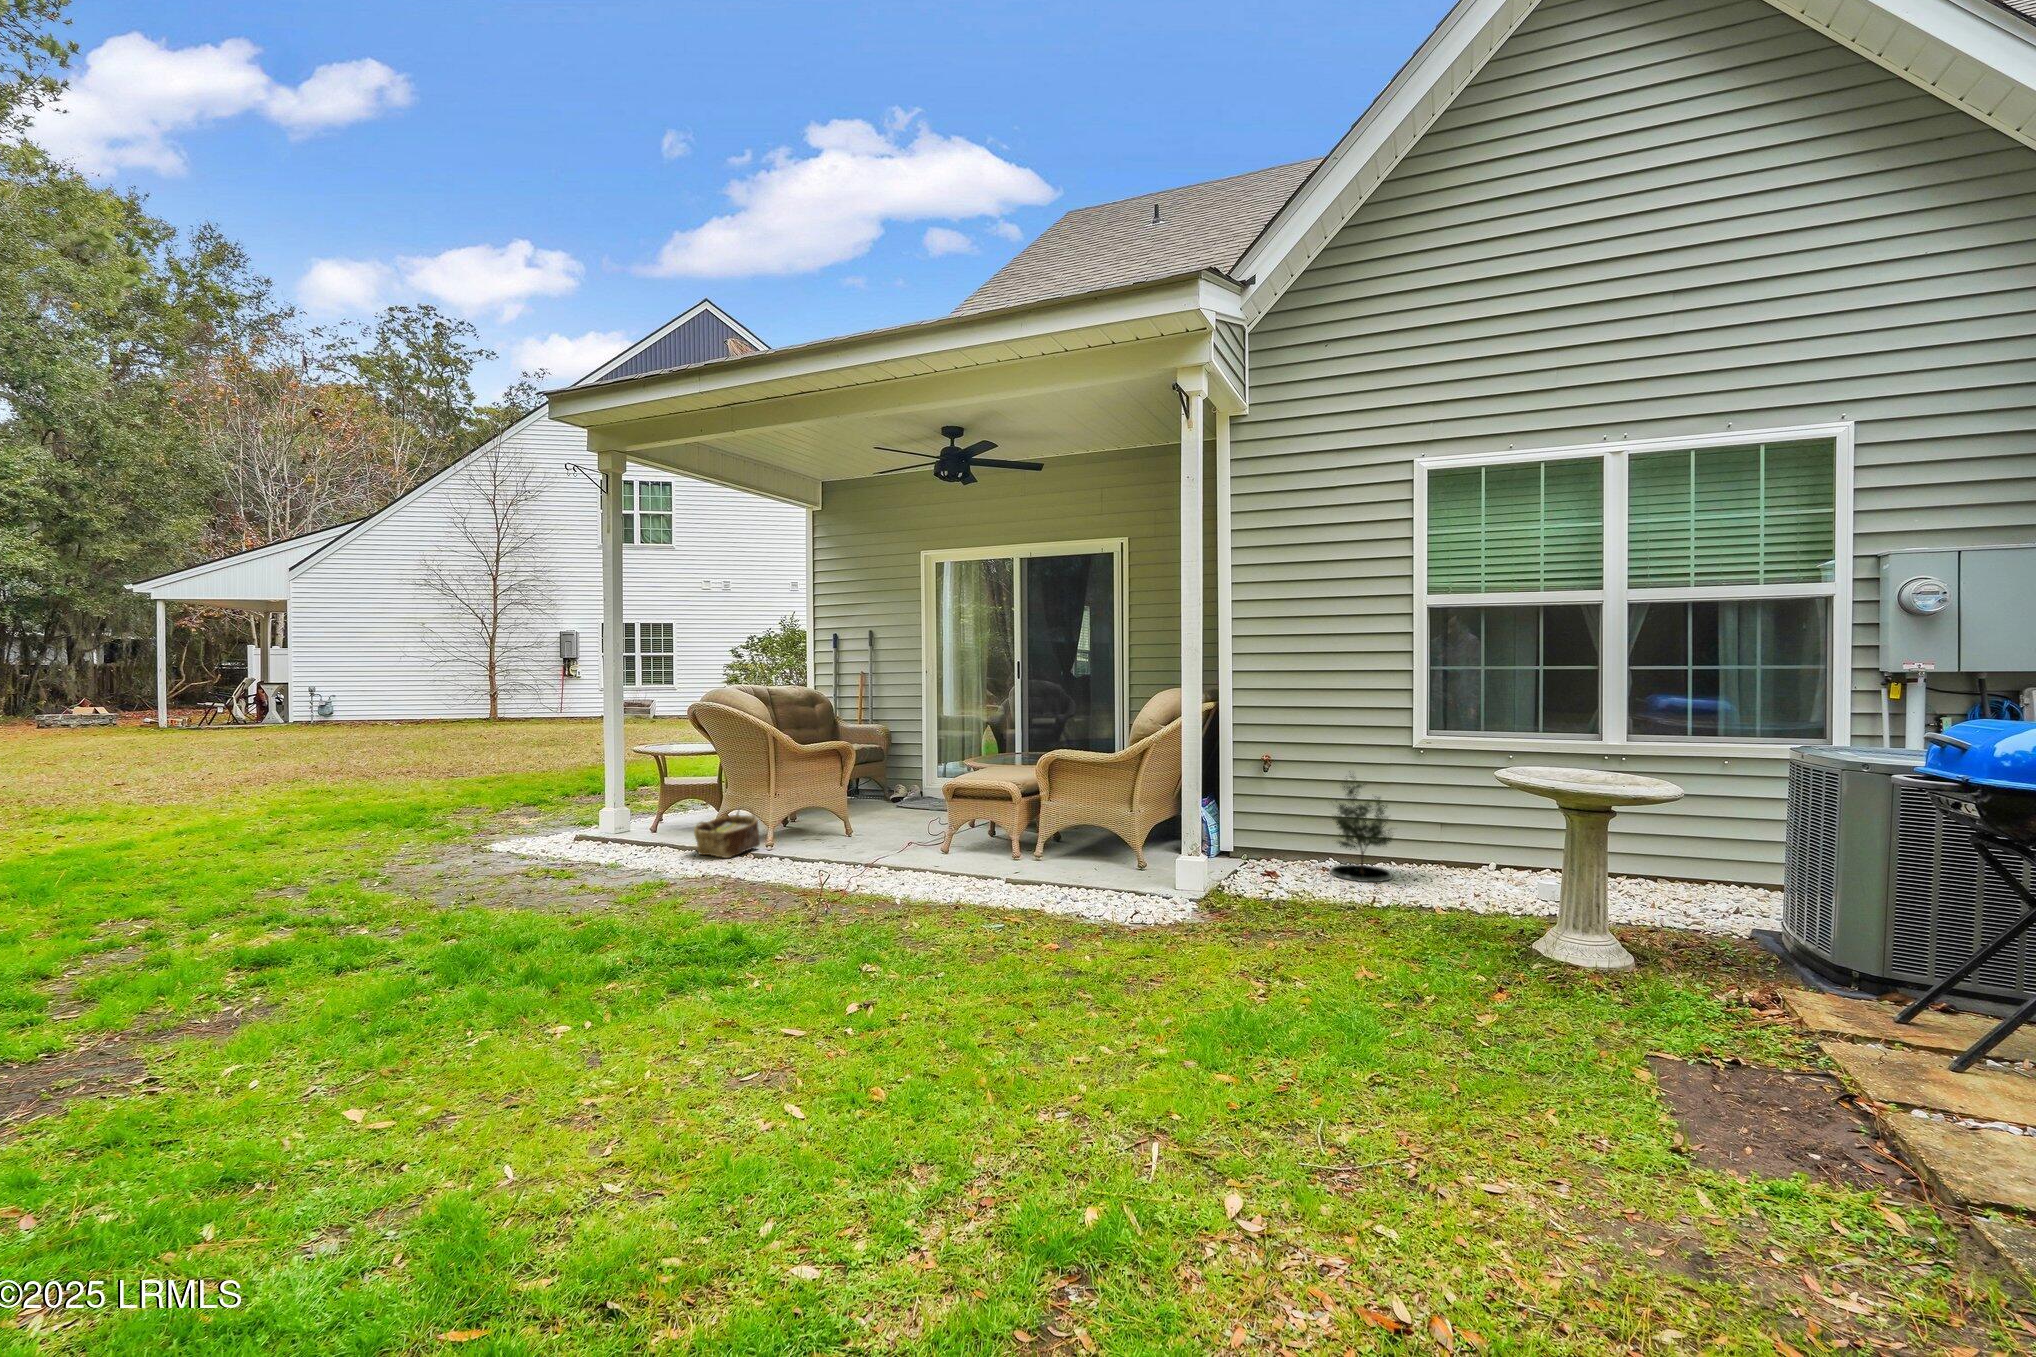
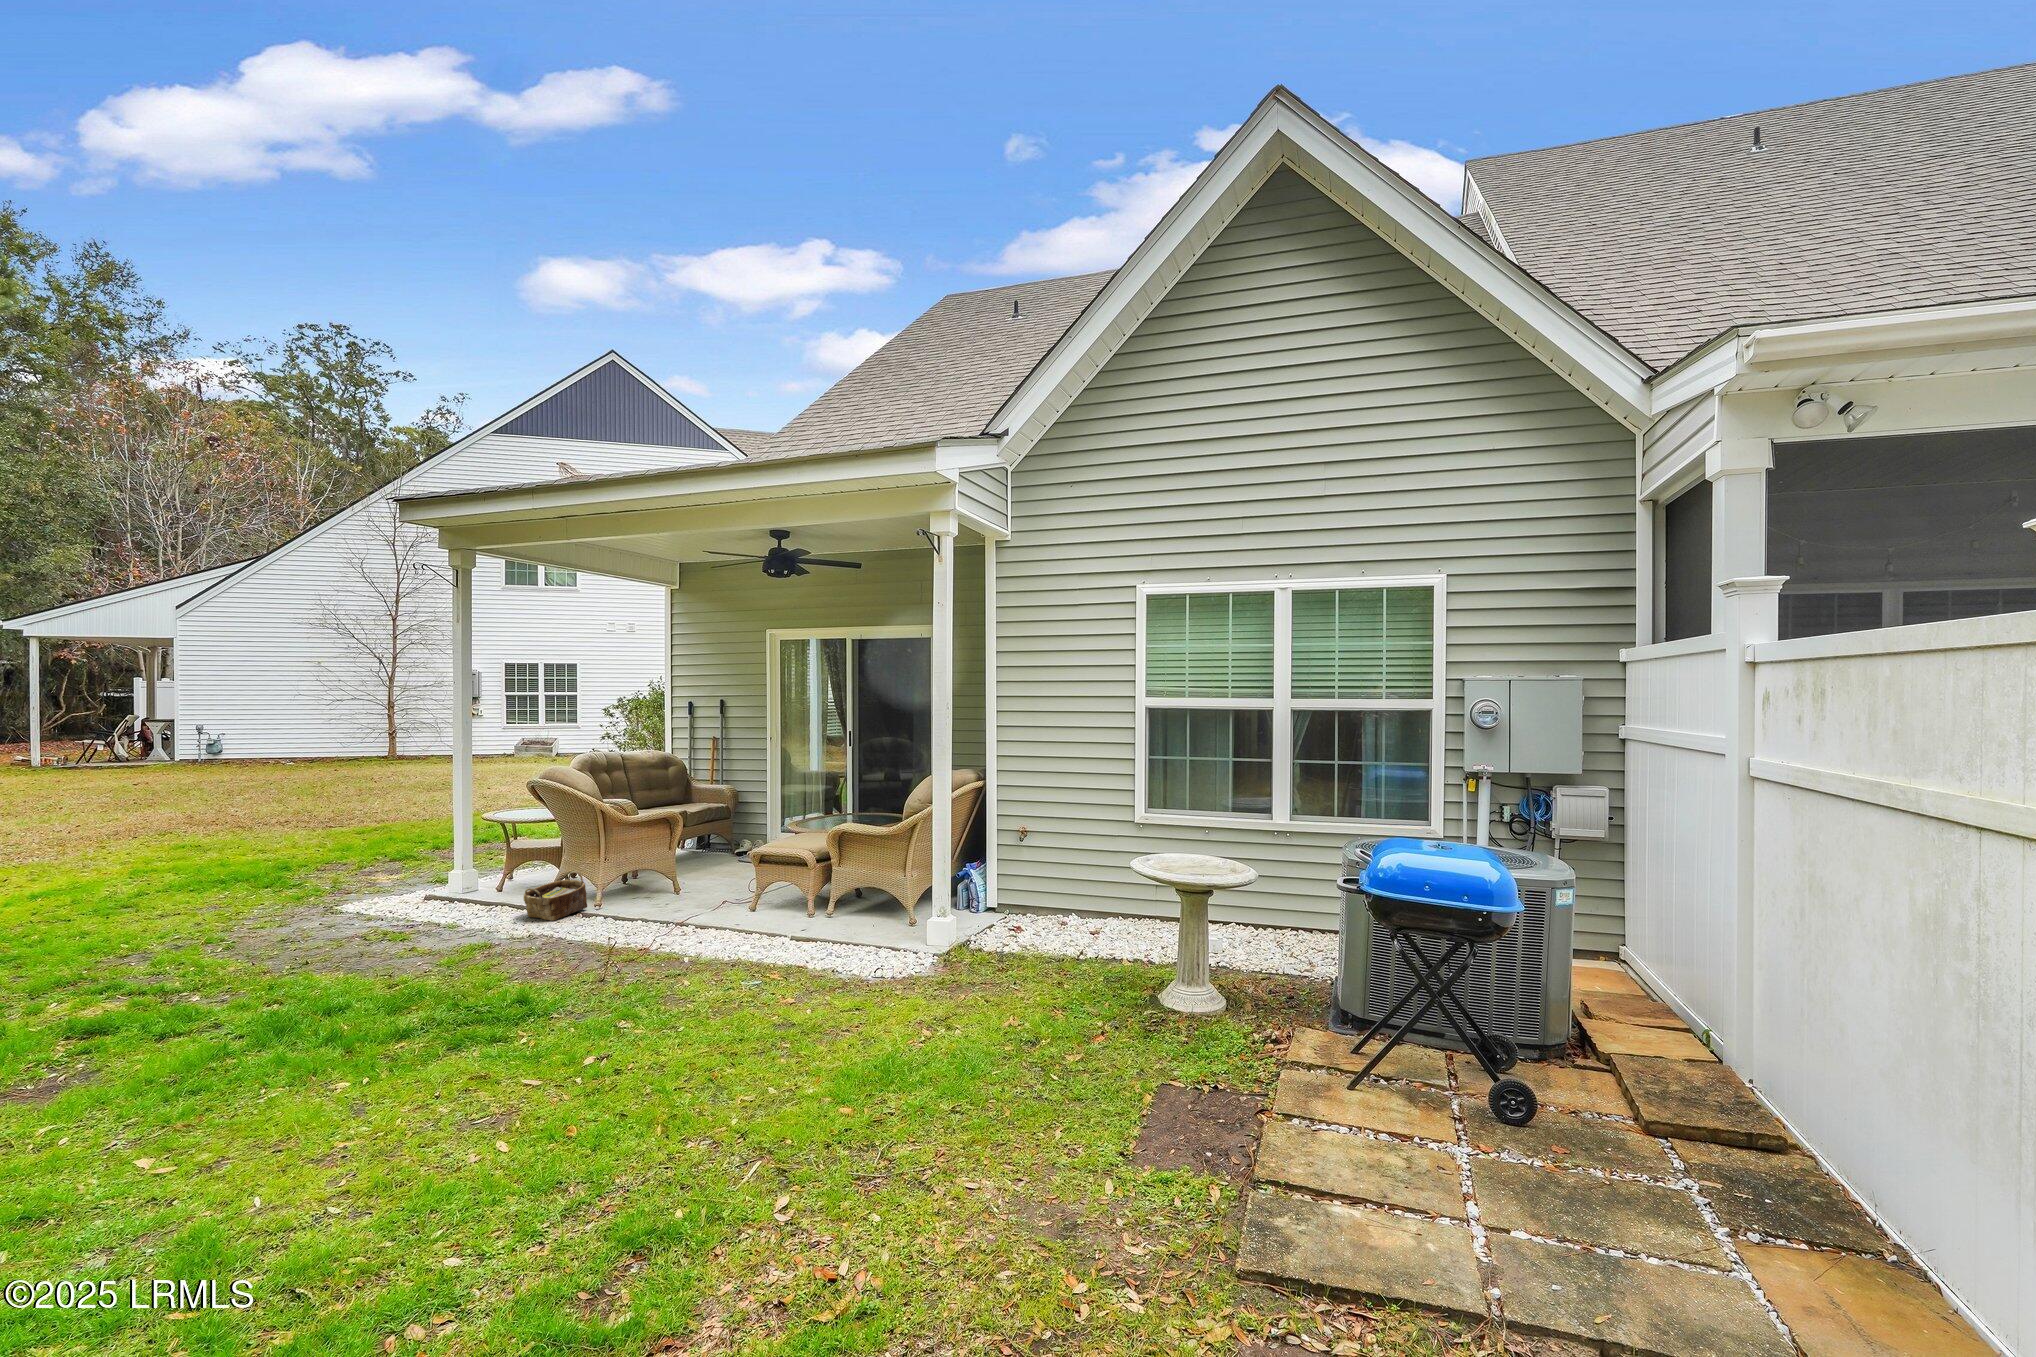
potted tree: present [1330,776,1392,882] -> none [1063,843,1119,938]

